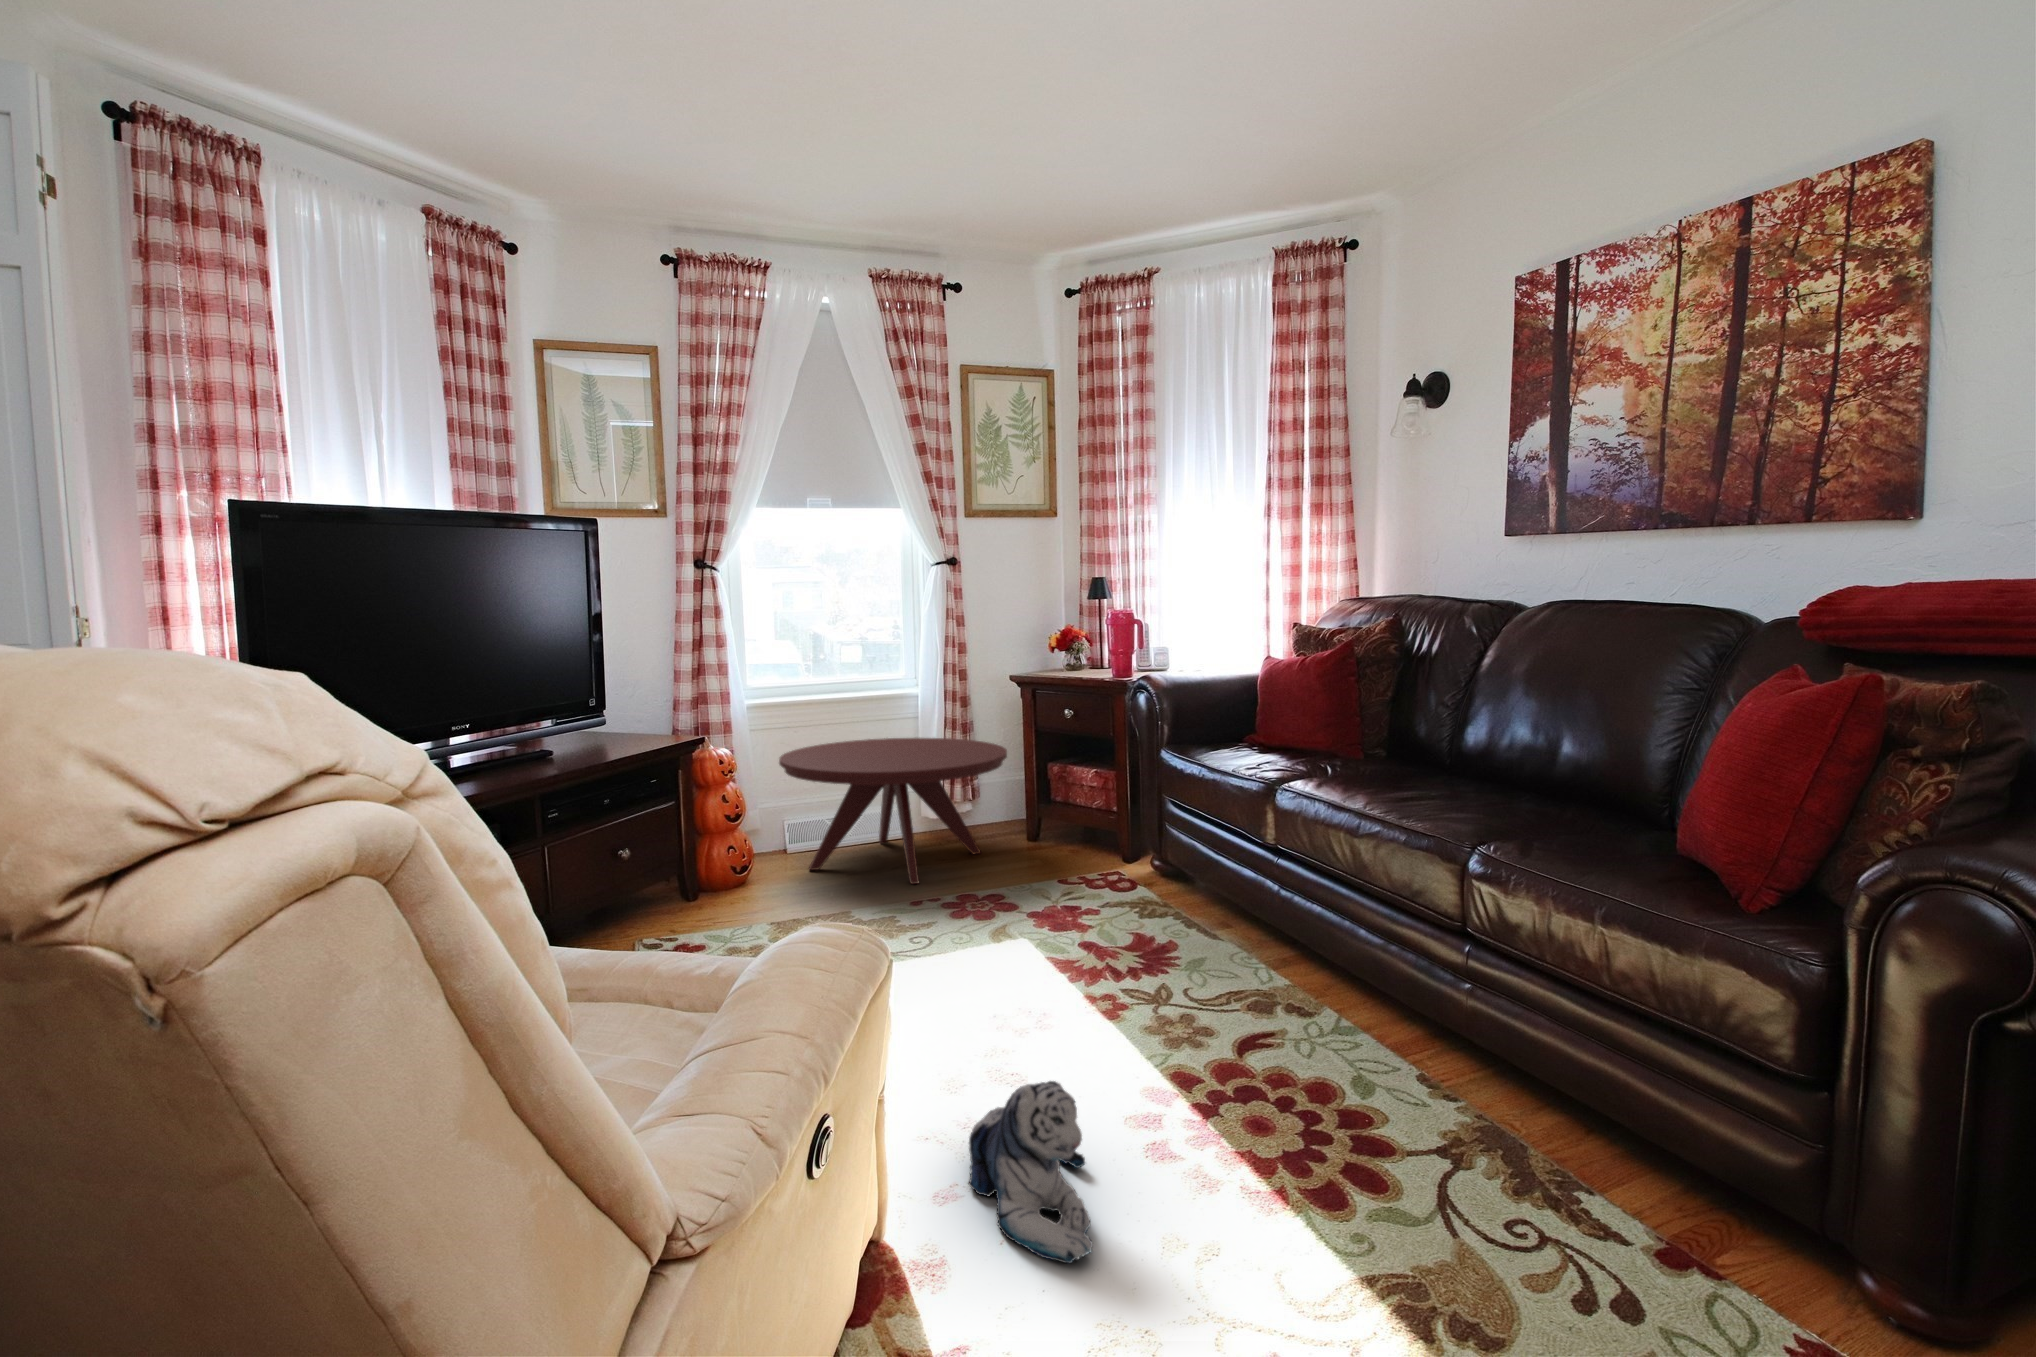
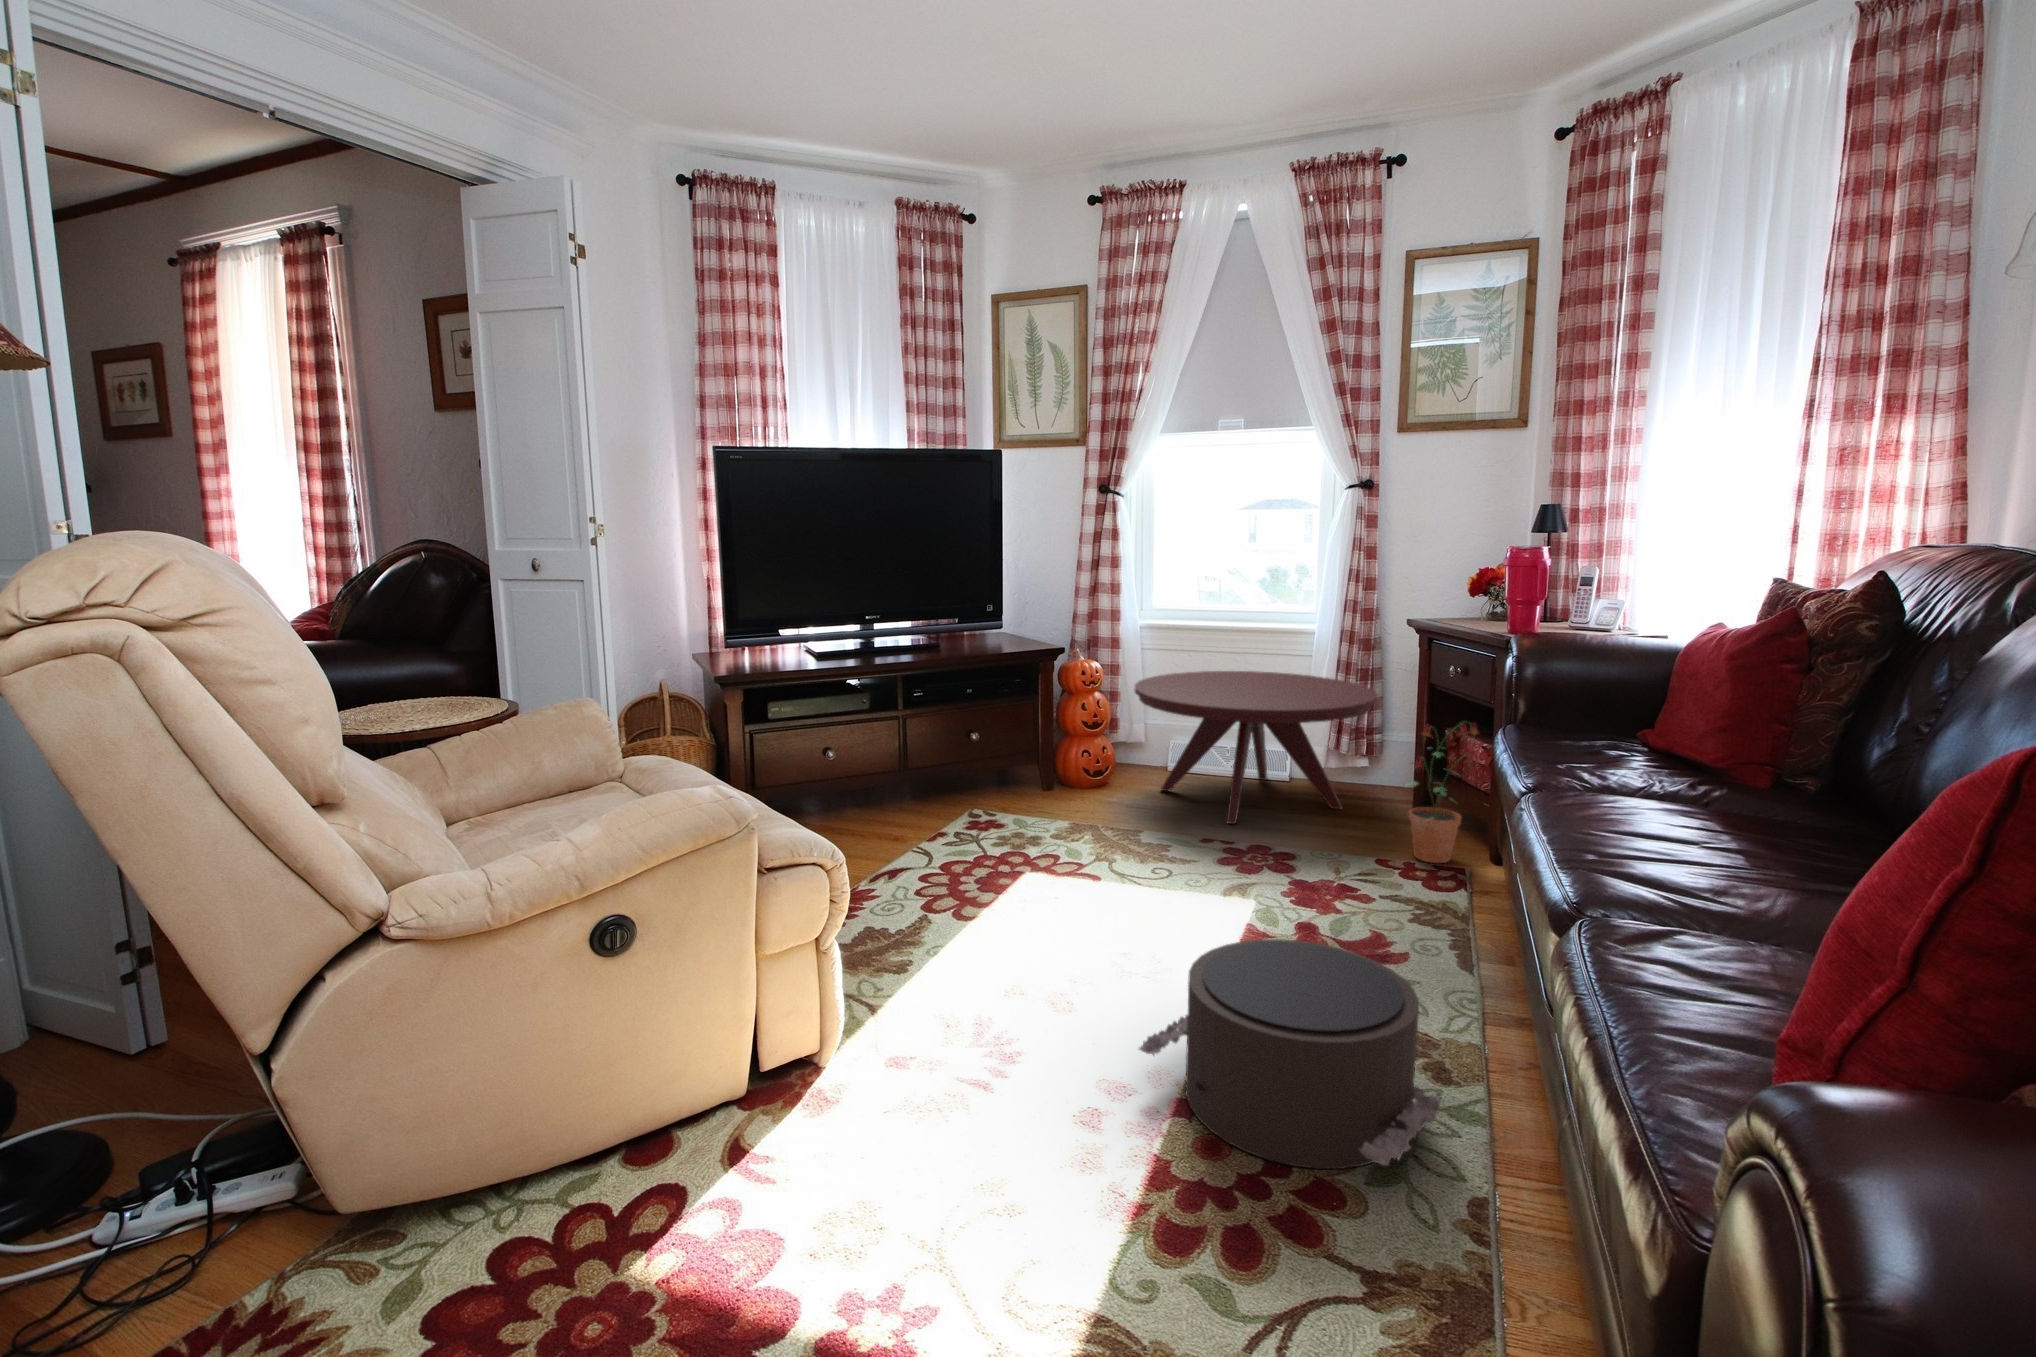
potted plant: none [1070,754,1125,877] -> present [1405,723,1478,863]
pouf: none [1147,931,1395,1104] -> present [1139,939,1445,1169]
plush toy: present [969,1081,1093,1263] -> none [841,1009,987,1178]

